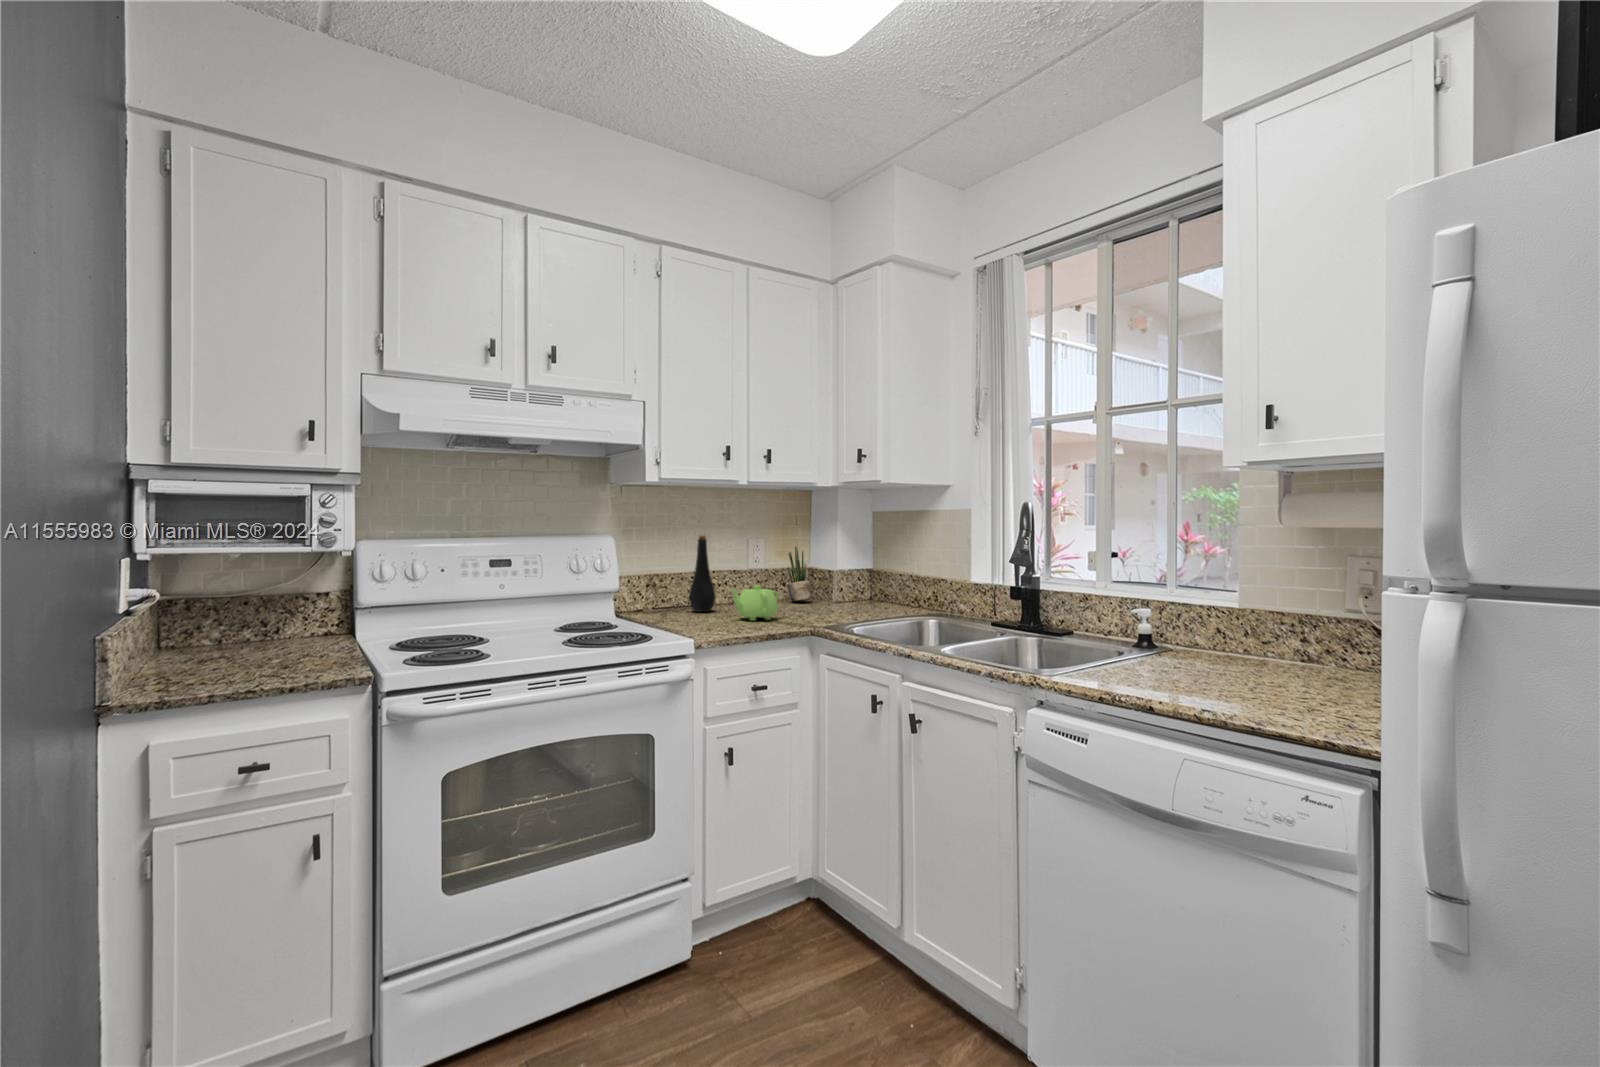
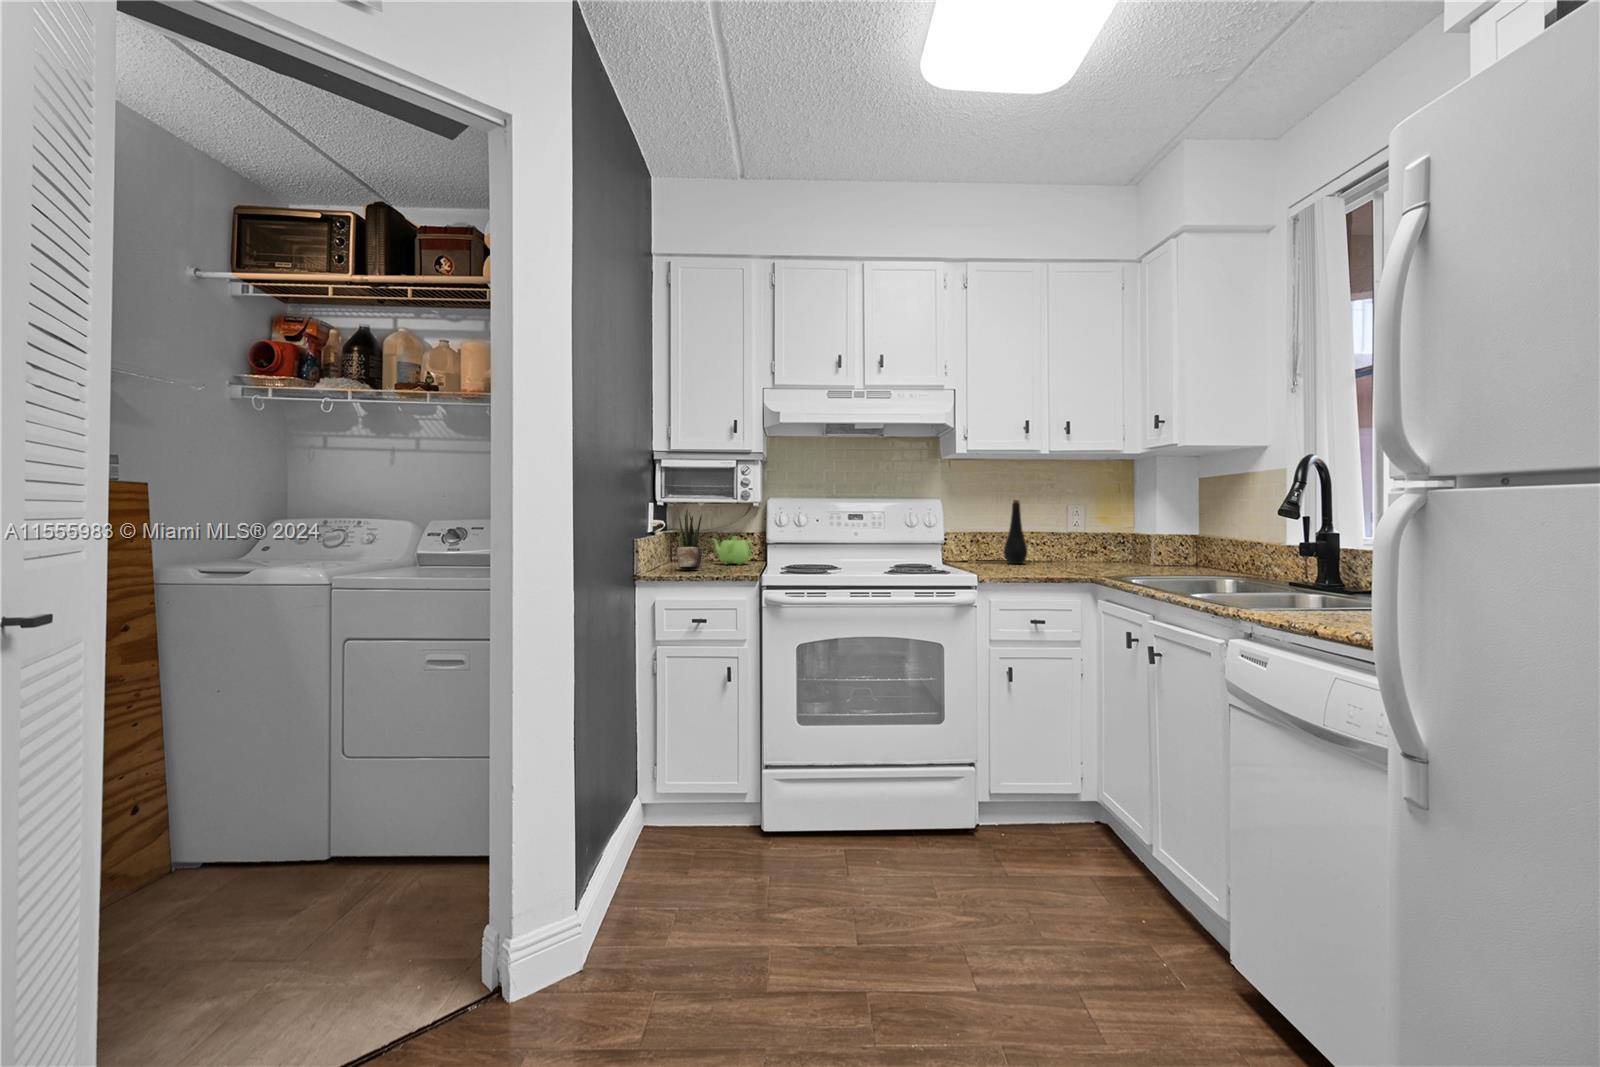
potted plant: present [788,547,811,602] -> present [677,510,702,569]
teapot: present [731,585,779,620] -> present [713,536,753,565]

